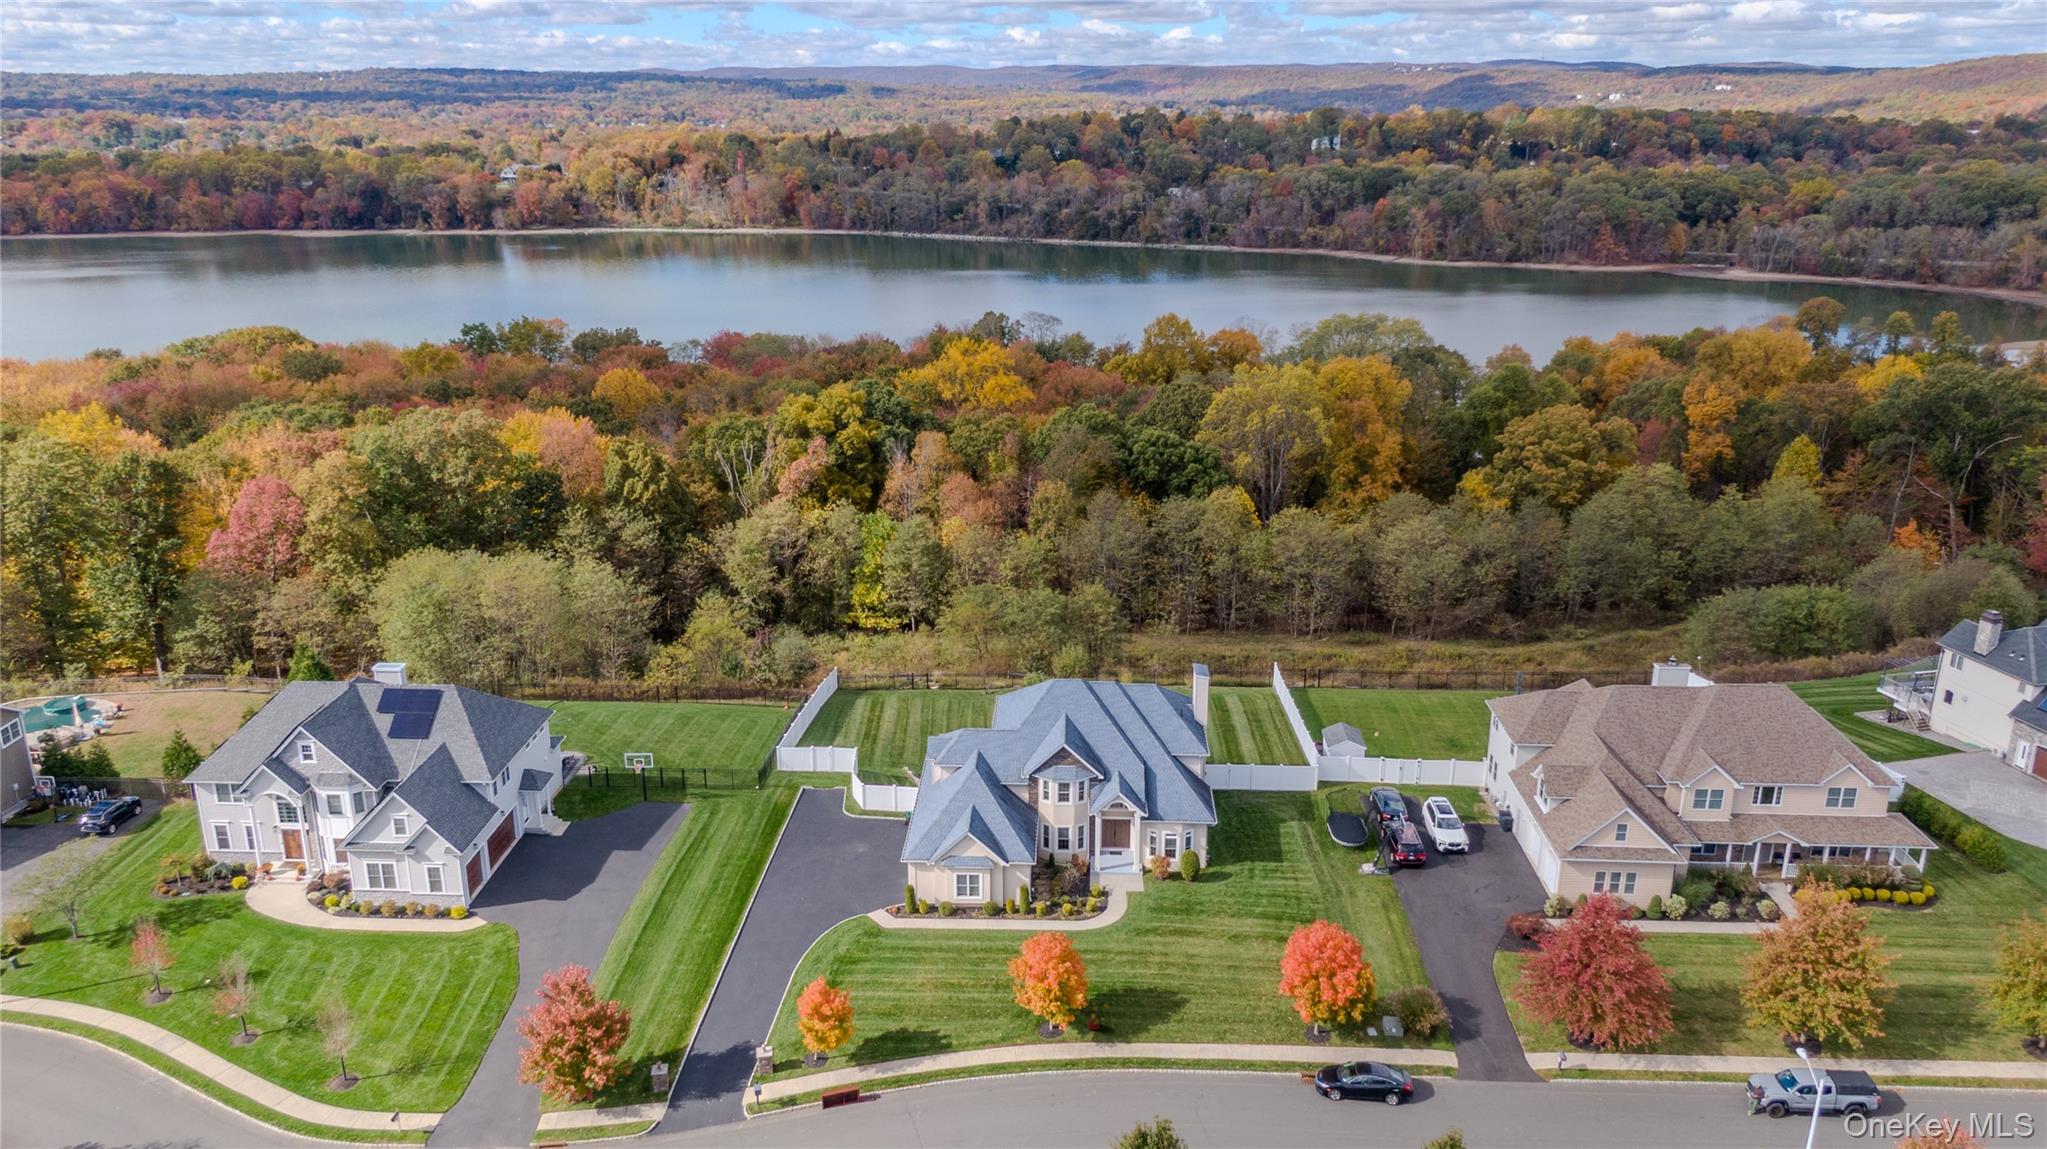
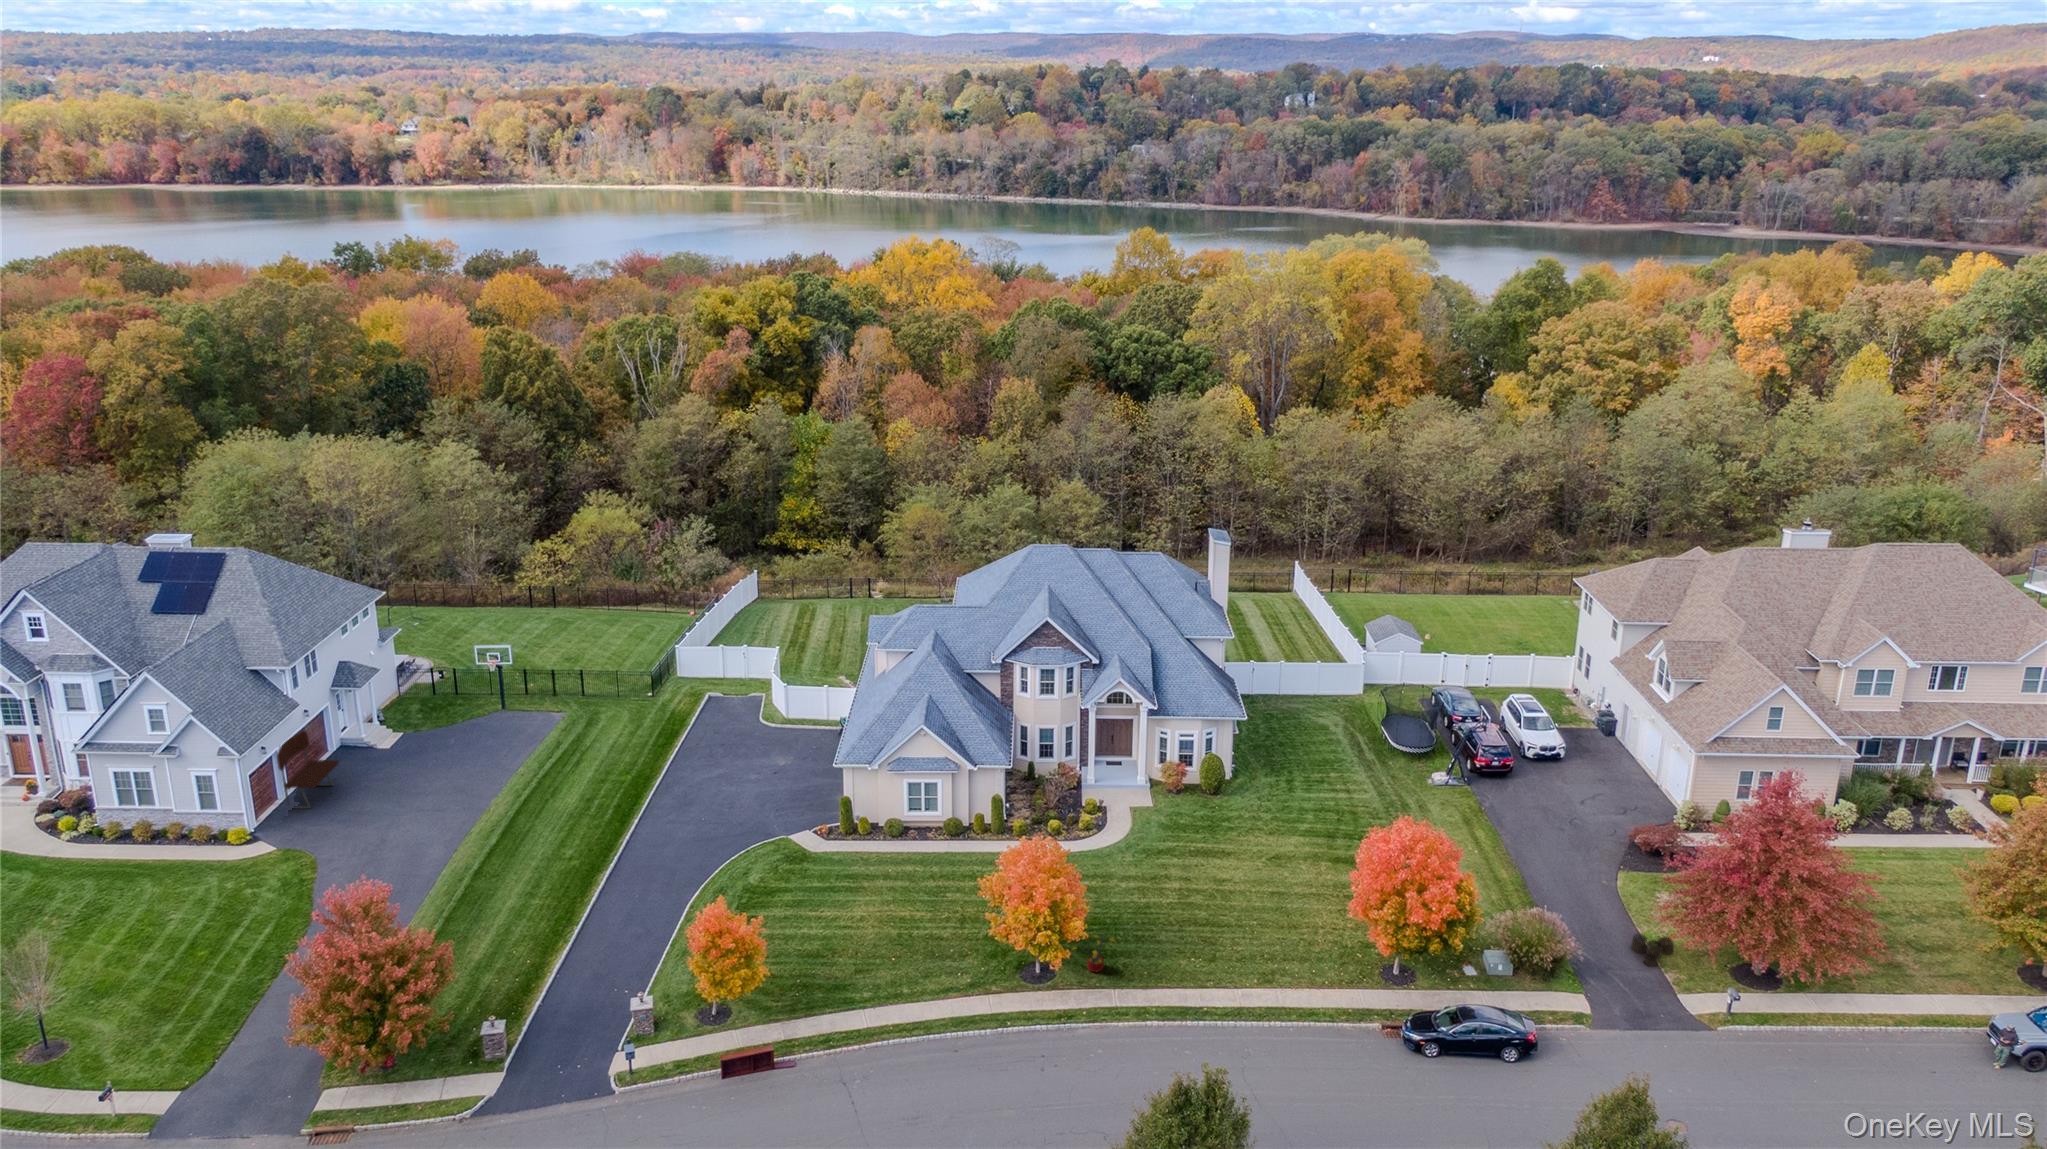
bench: none [484,827,527,888] -> present [277,731,339,809]
woven basket: none [1495,1003,1527,1031] -> present [1632,934,1674,967]

